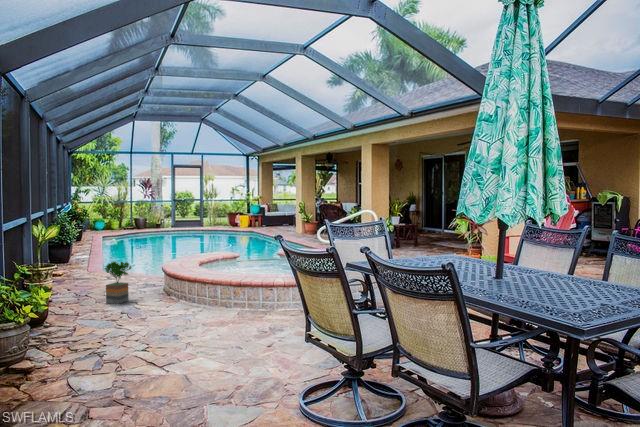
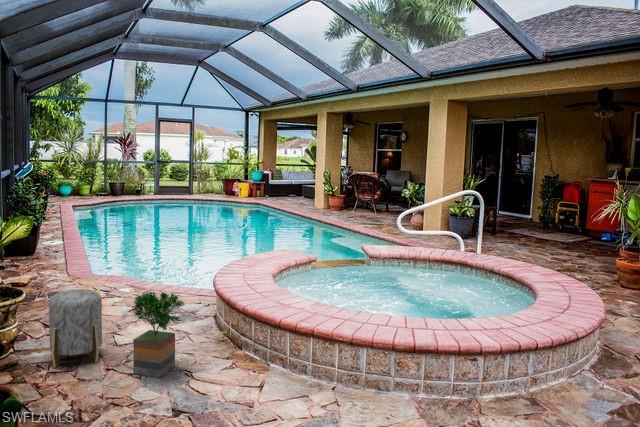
stool: none [66,263,93,302] -> present [49,289,102,368]

